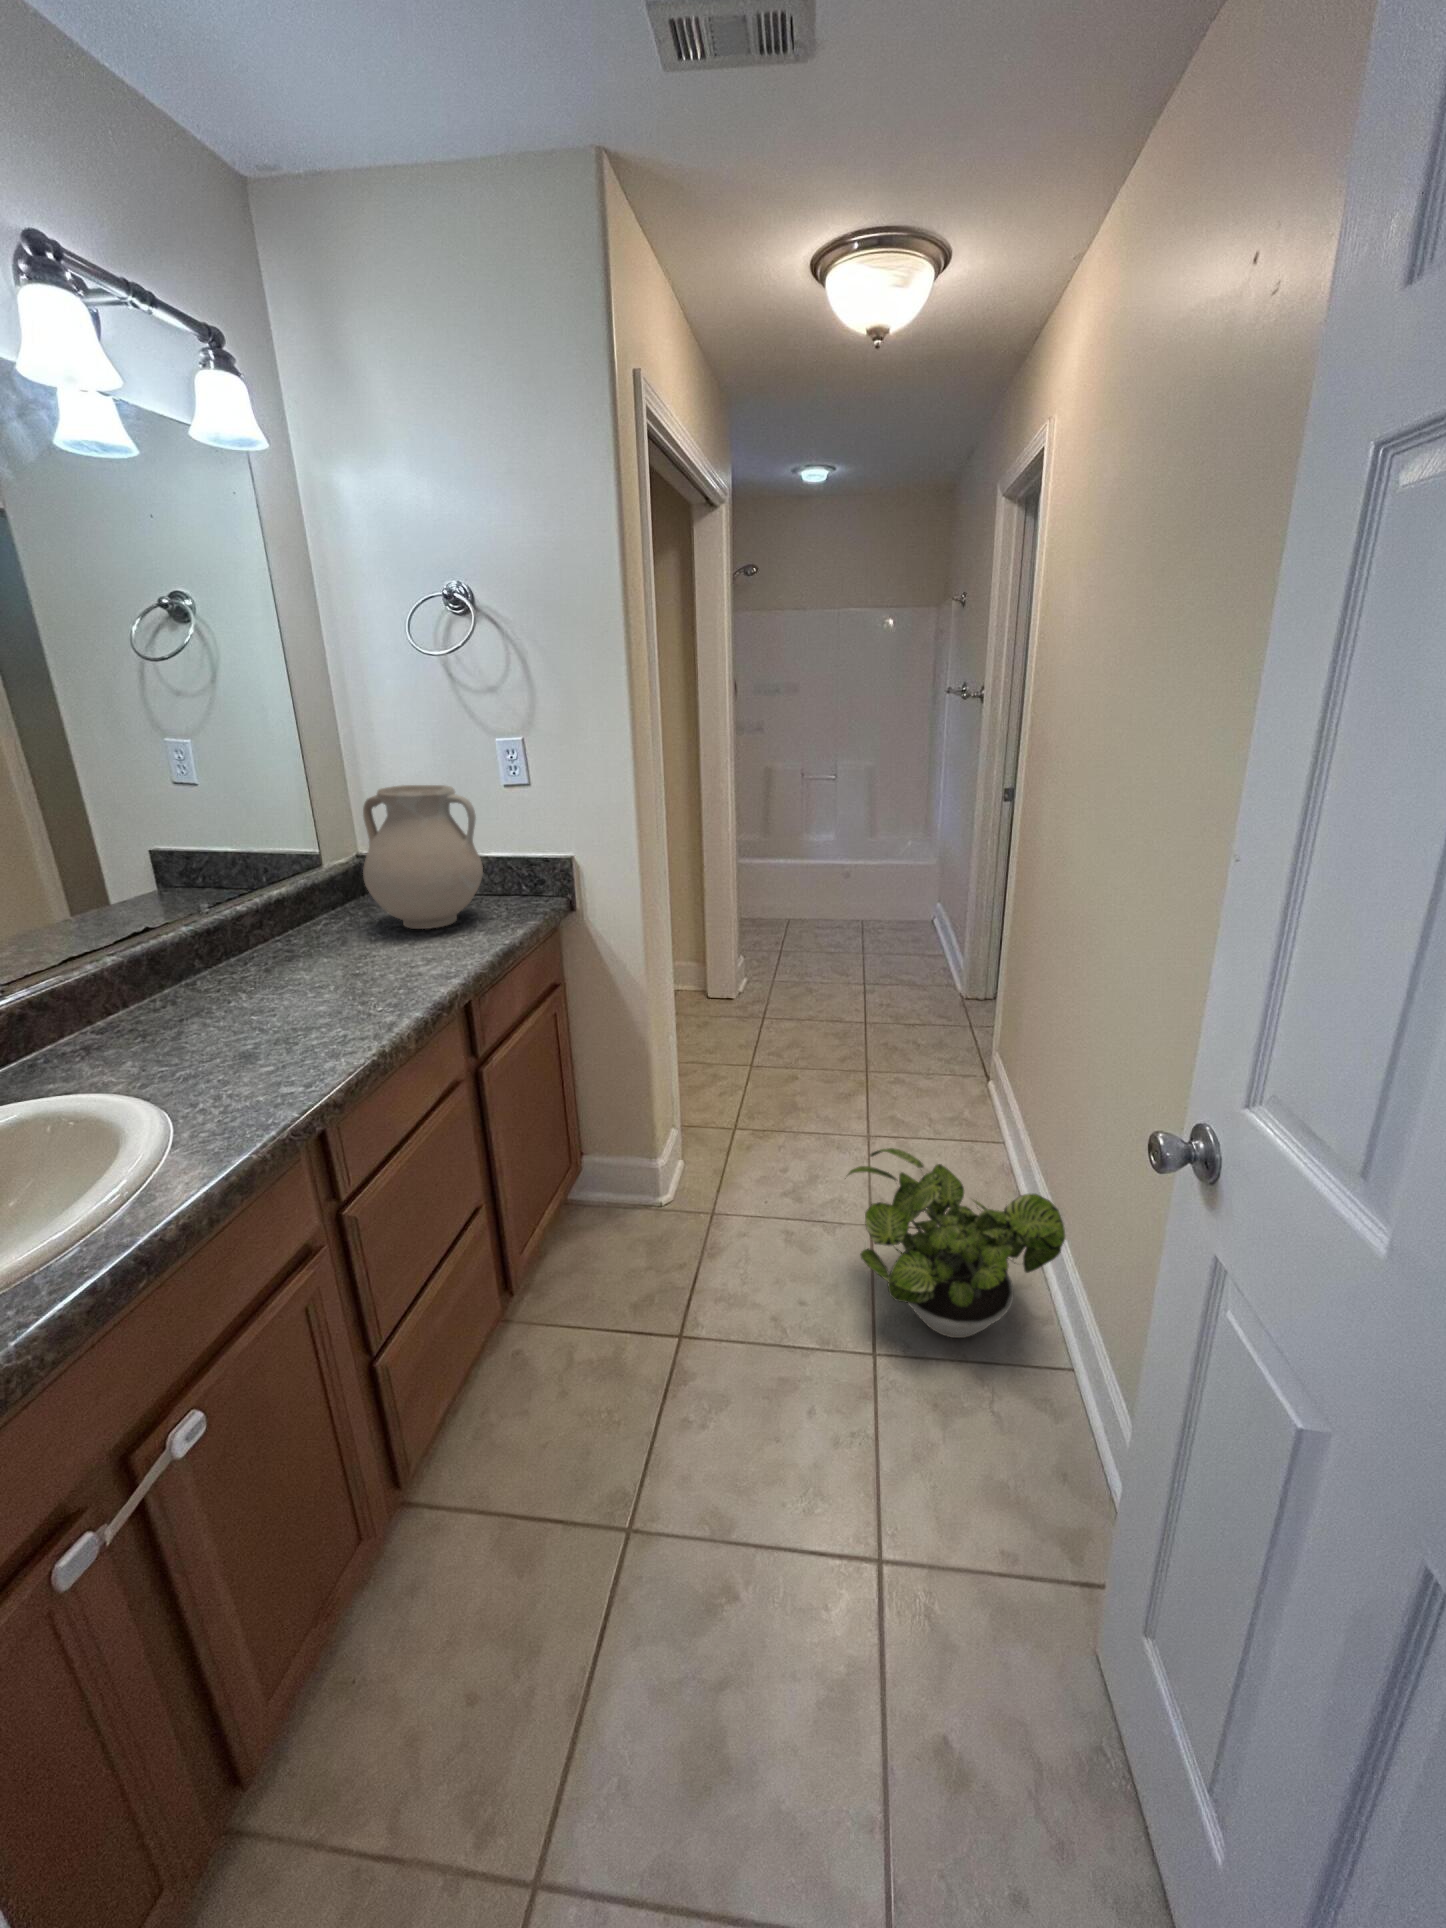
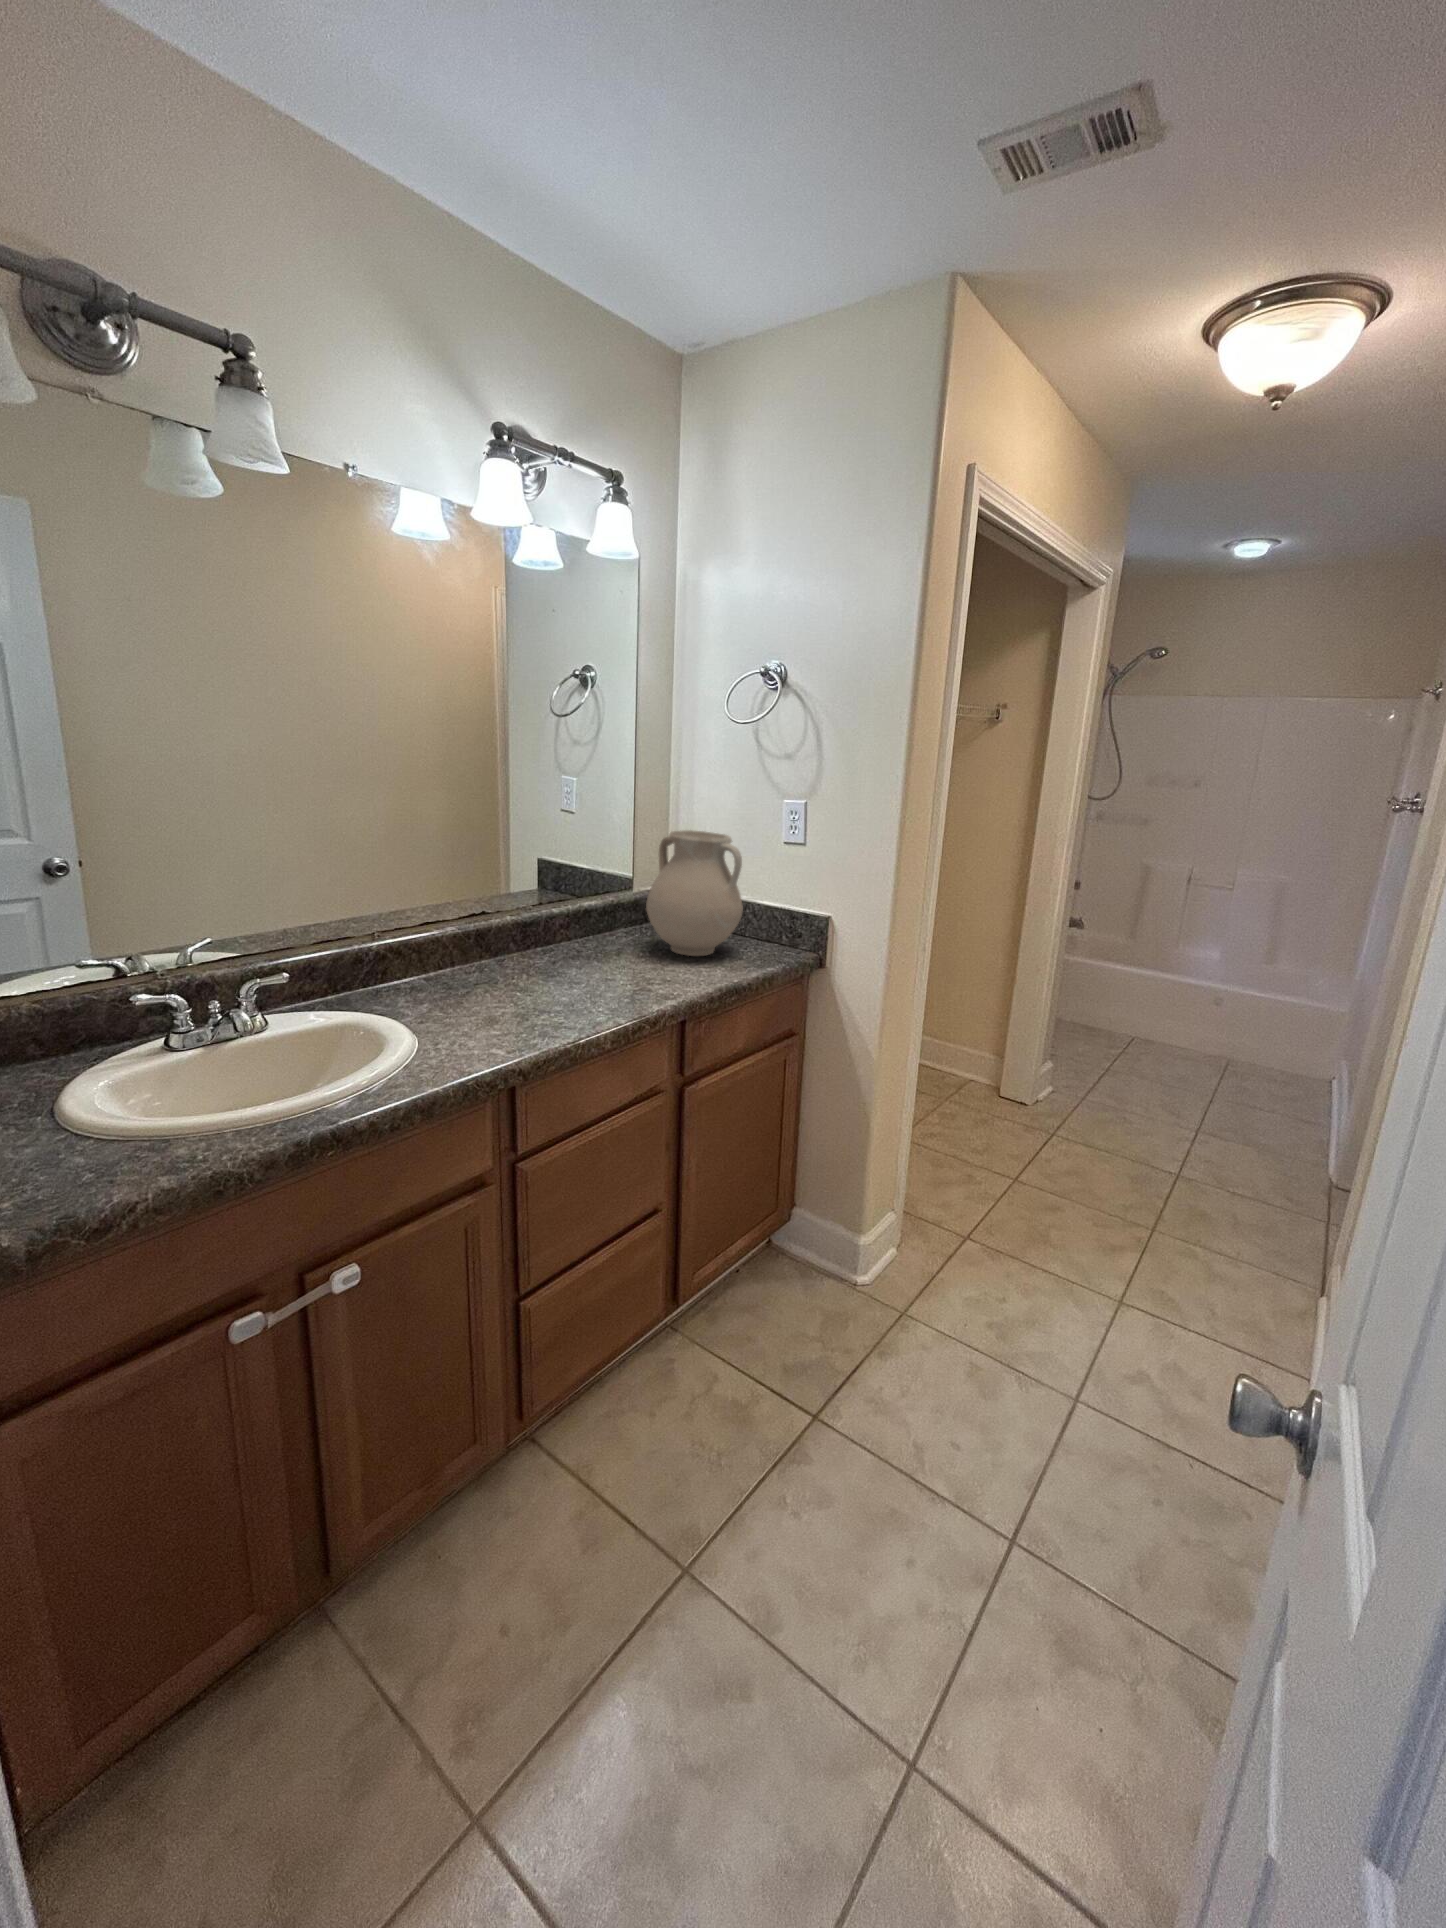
potted plant: present [845,1148,1066,1338] -> none [1019,1311,1305,1591]

